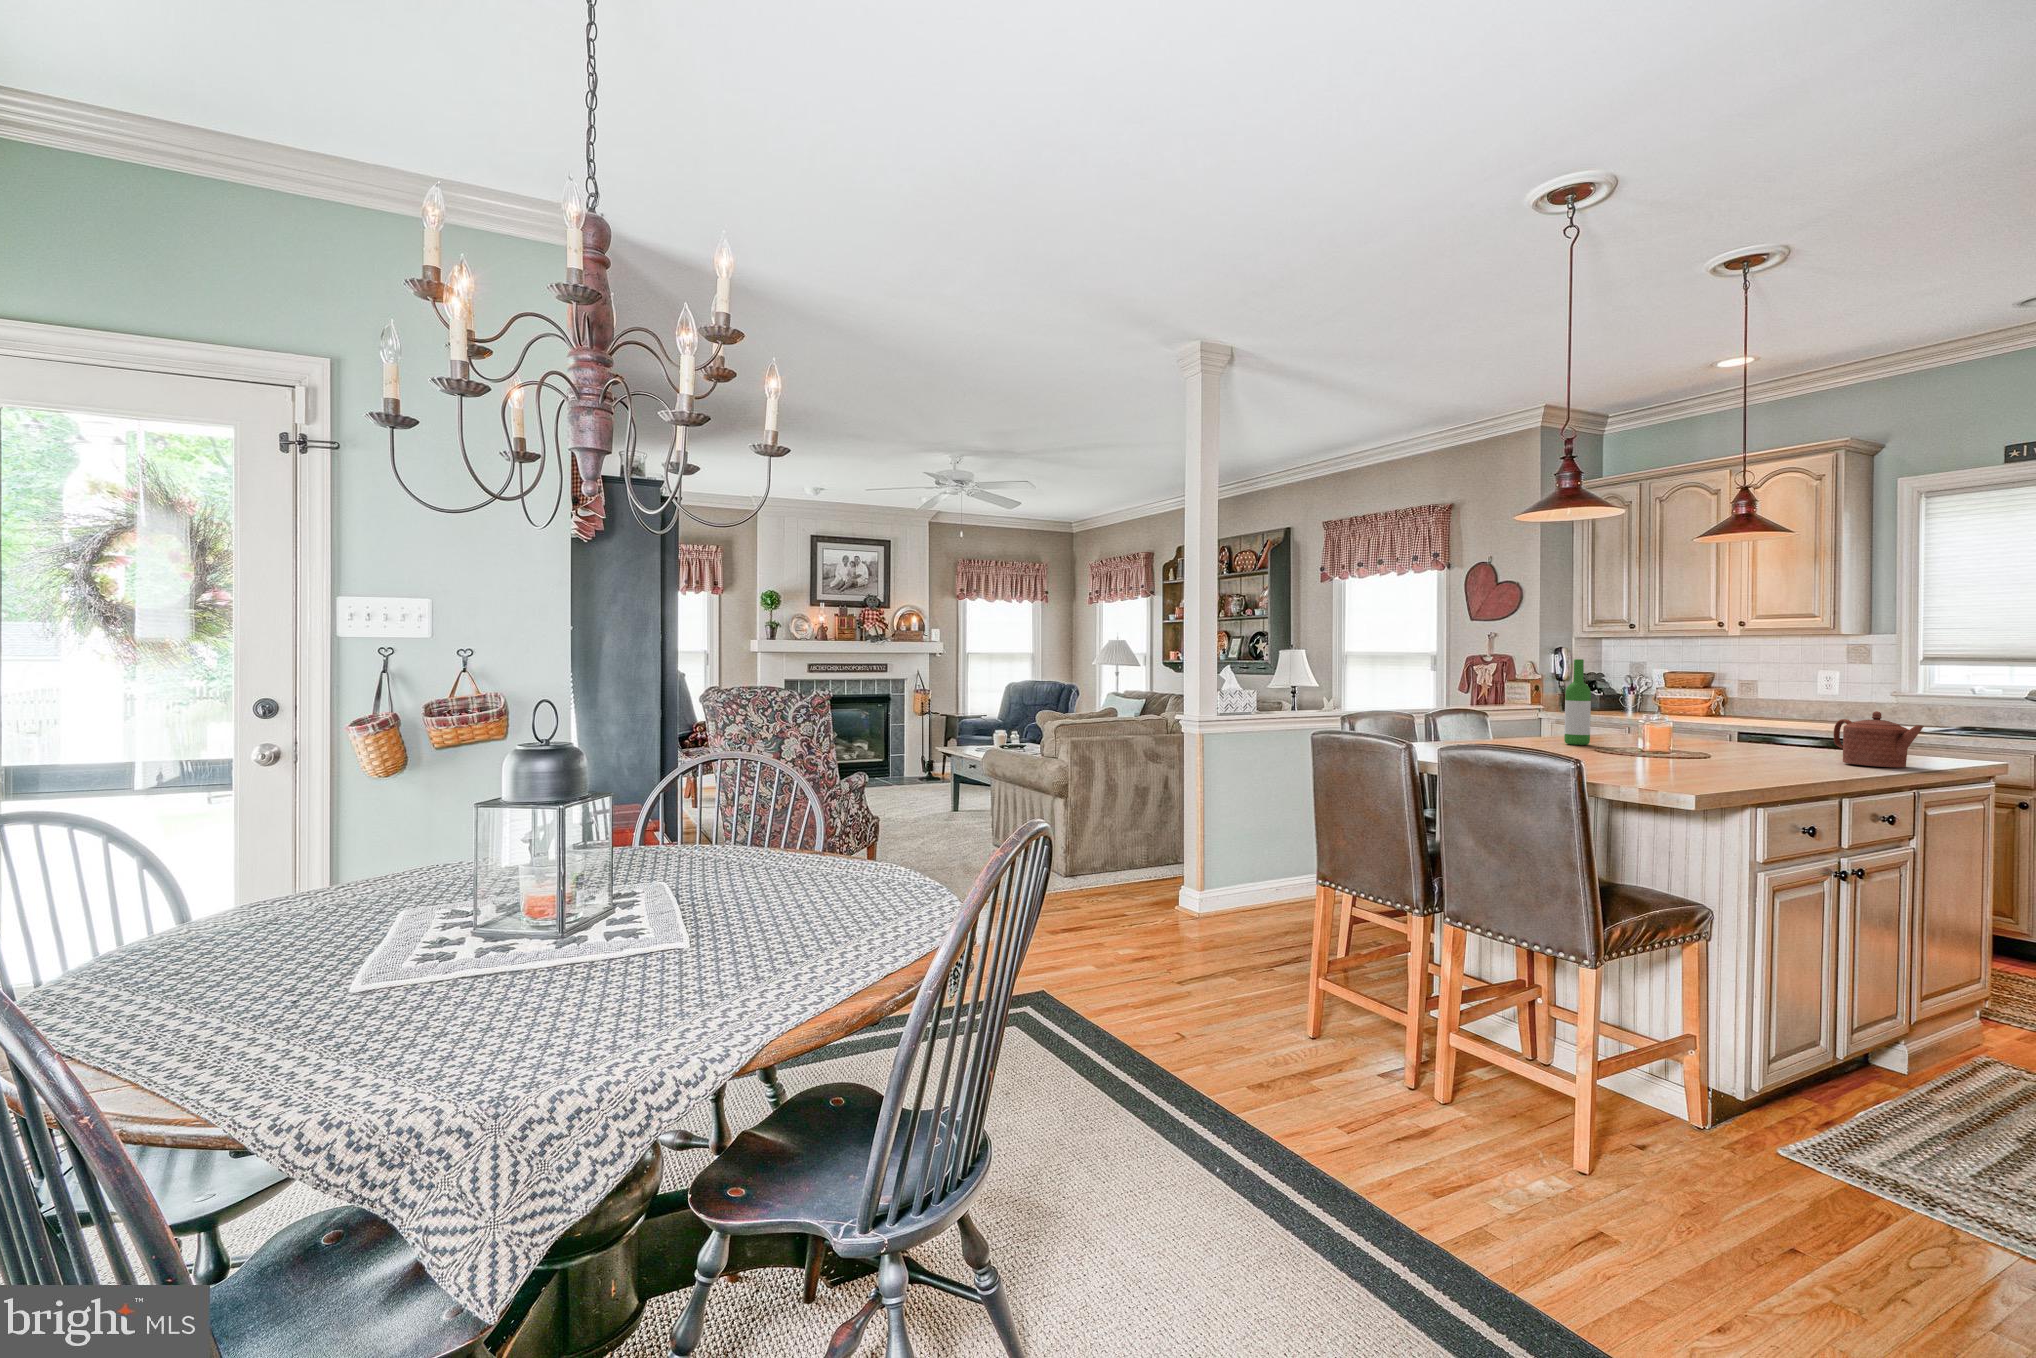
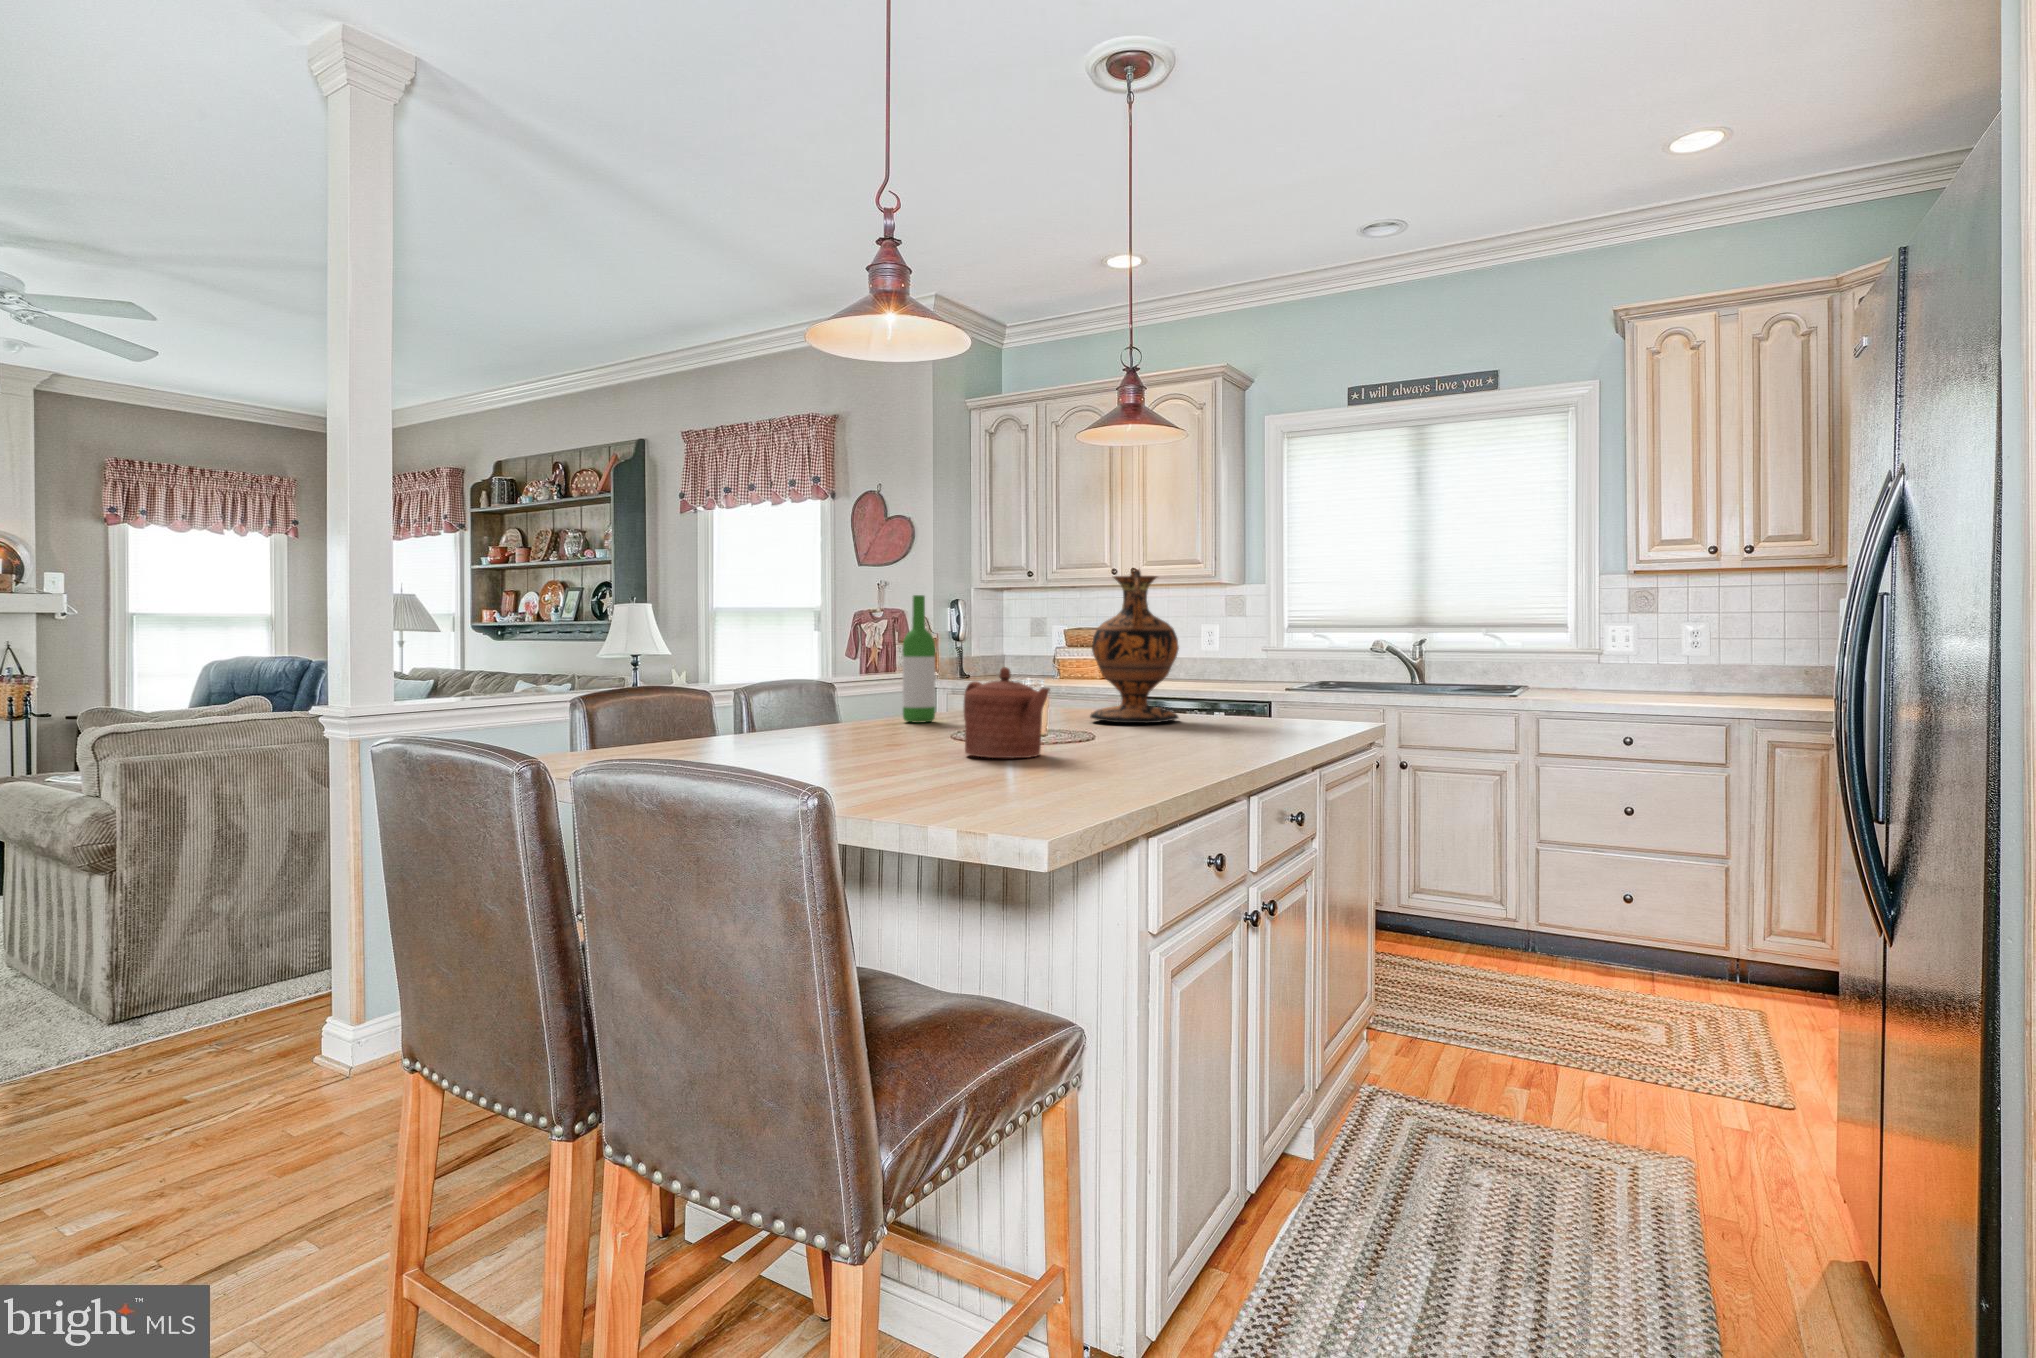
vase: none [1722,643,1807,754] -> present [1090,569,1179,723]
teapot: present [1834,711,1924,767] -> present [964,667,1050,758]

